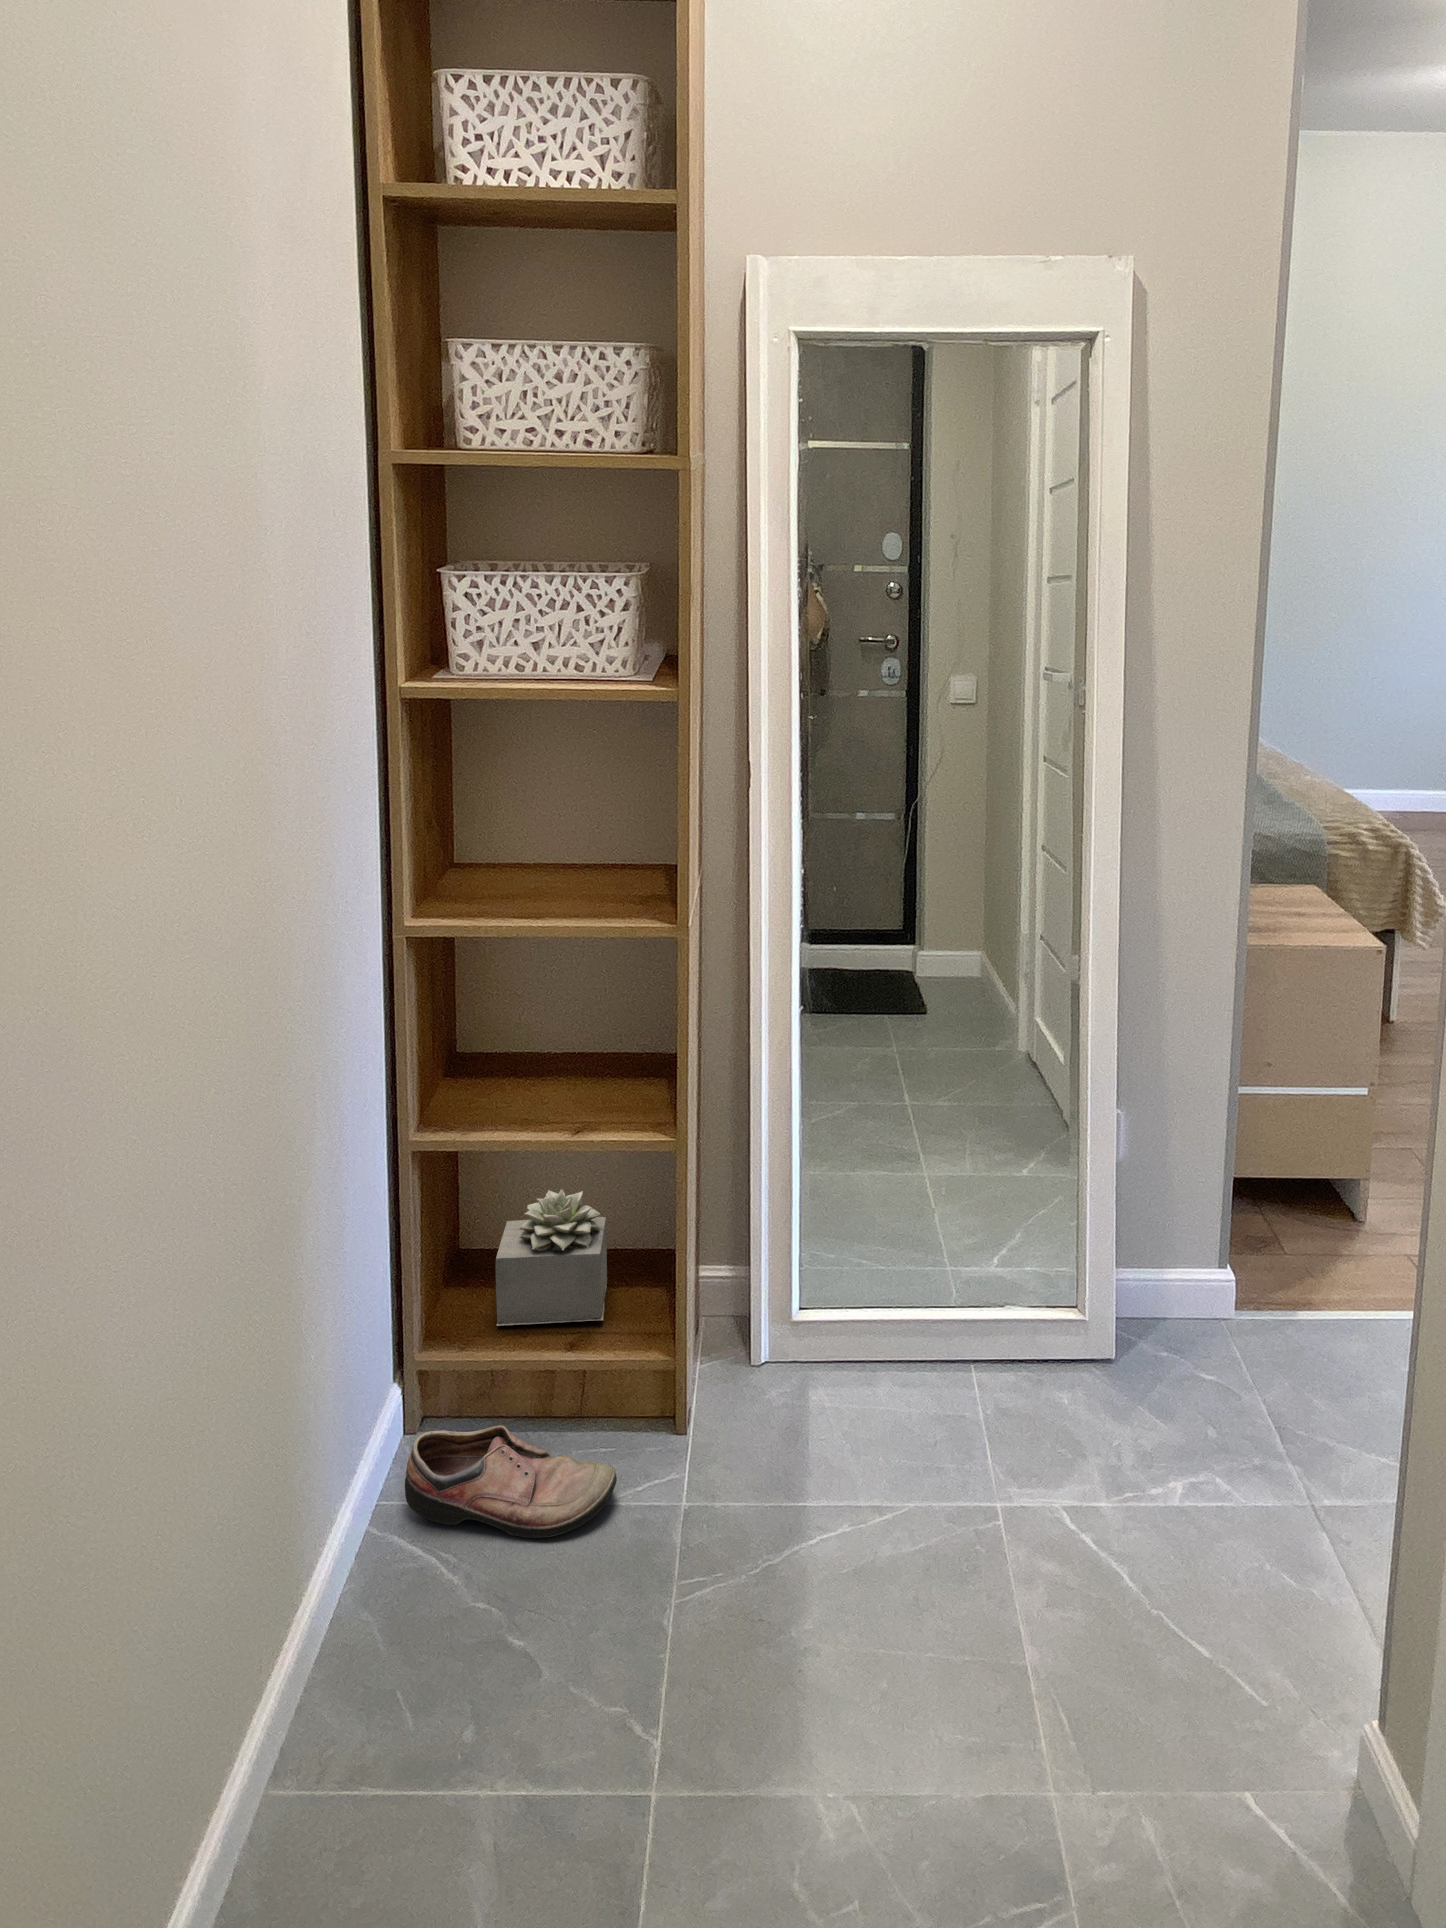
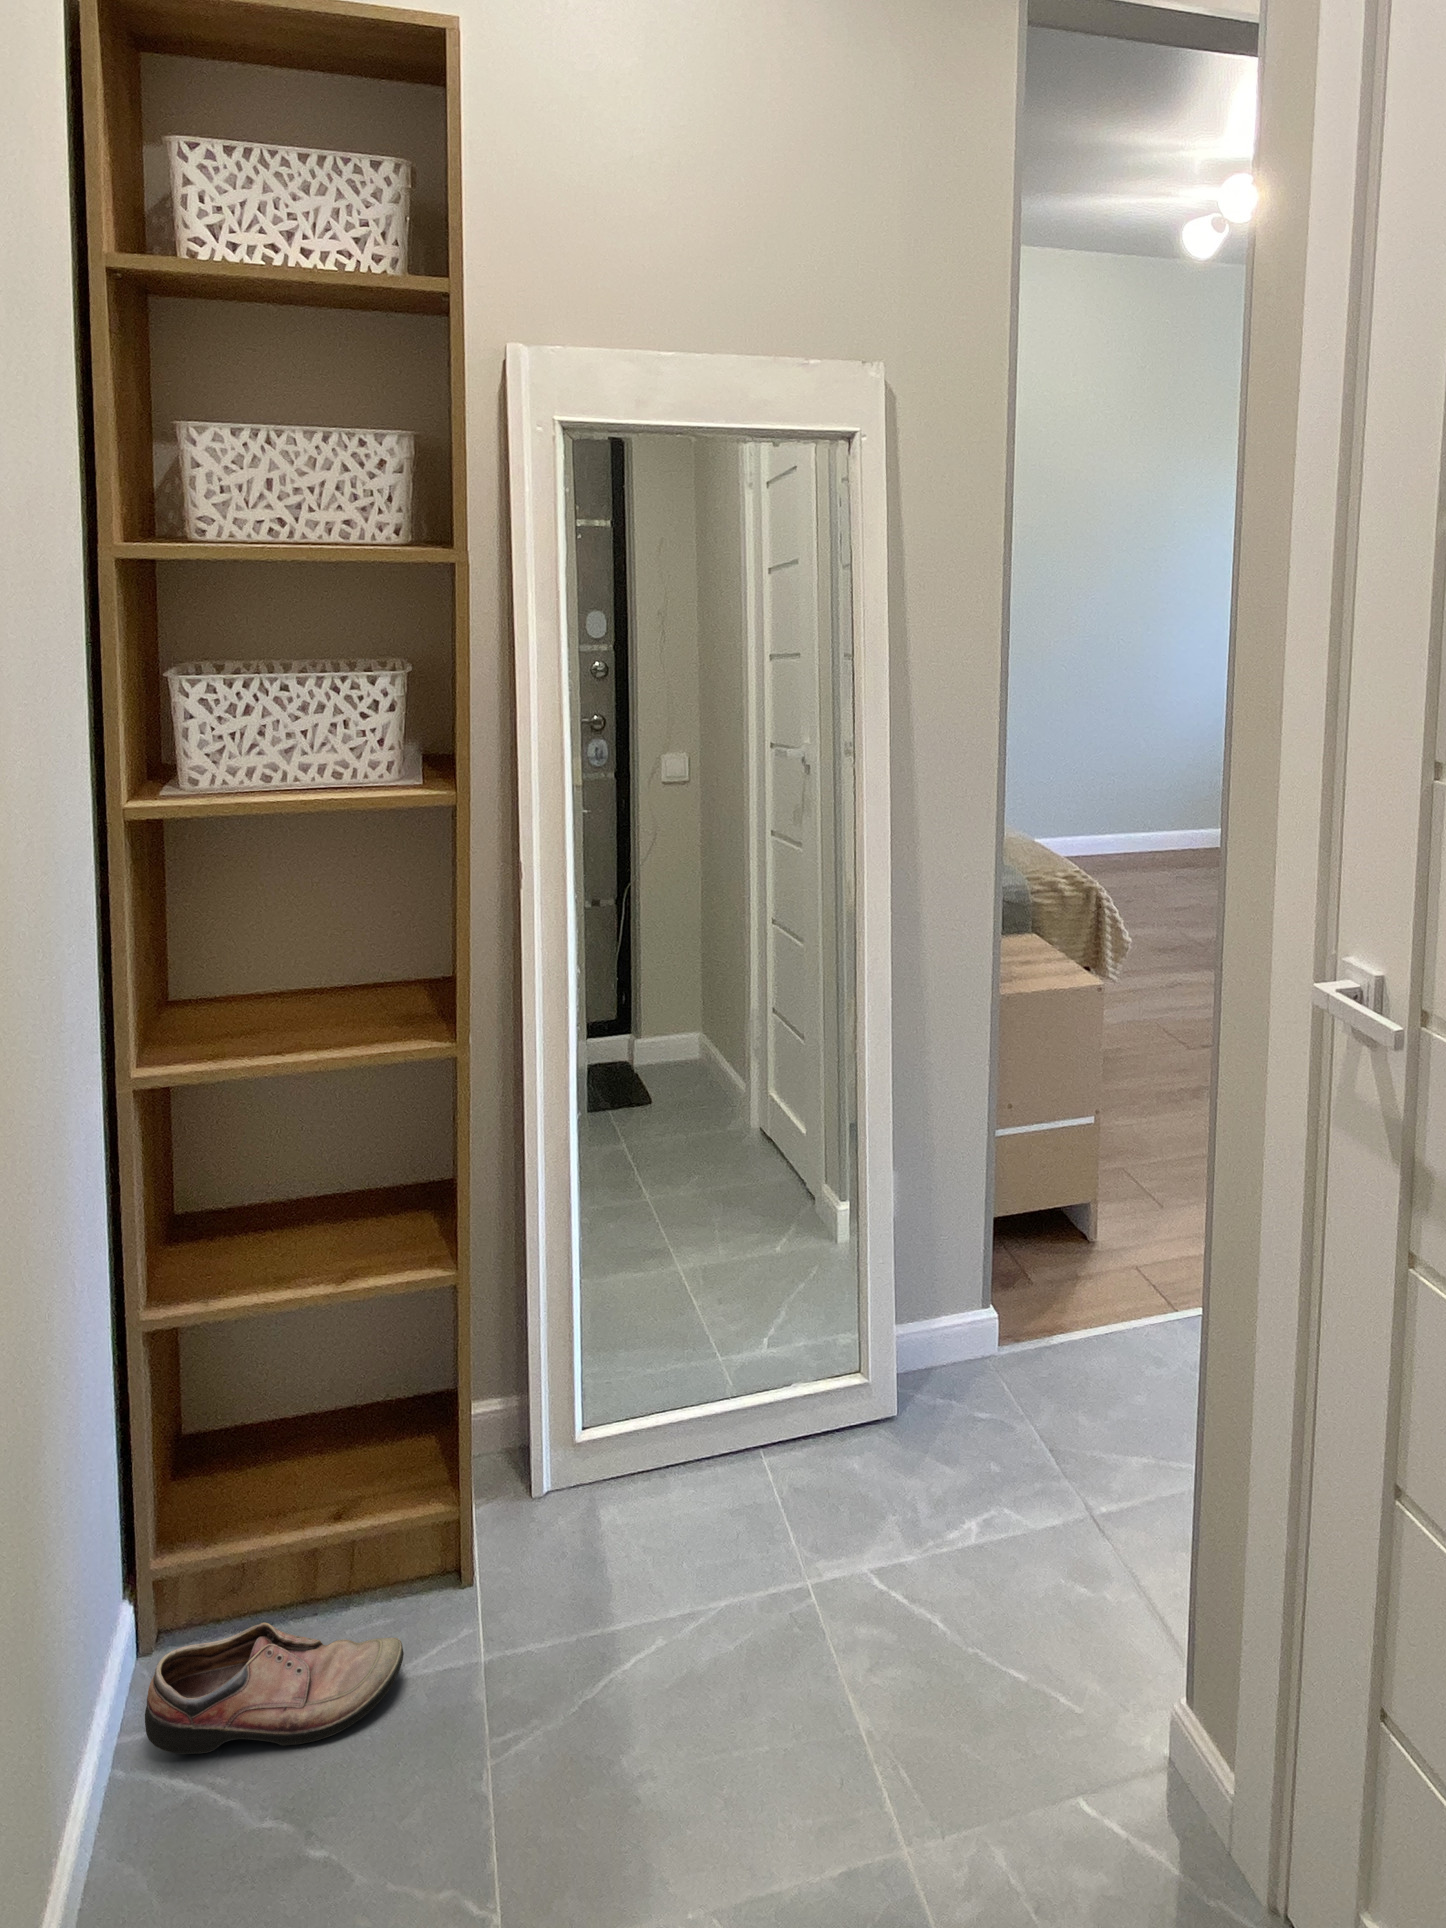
succulent plant: present [496,1189,607,1326] -> none [241,1340,370,1511]

